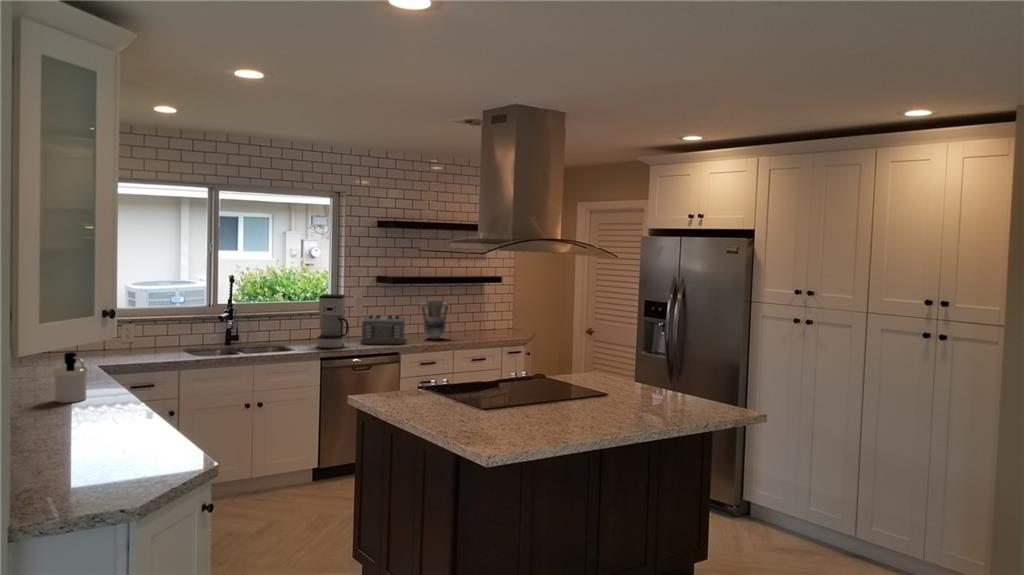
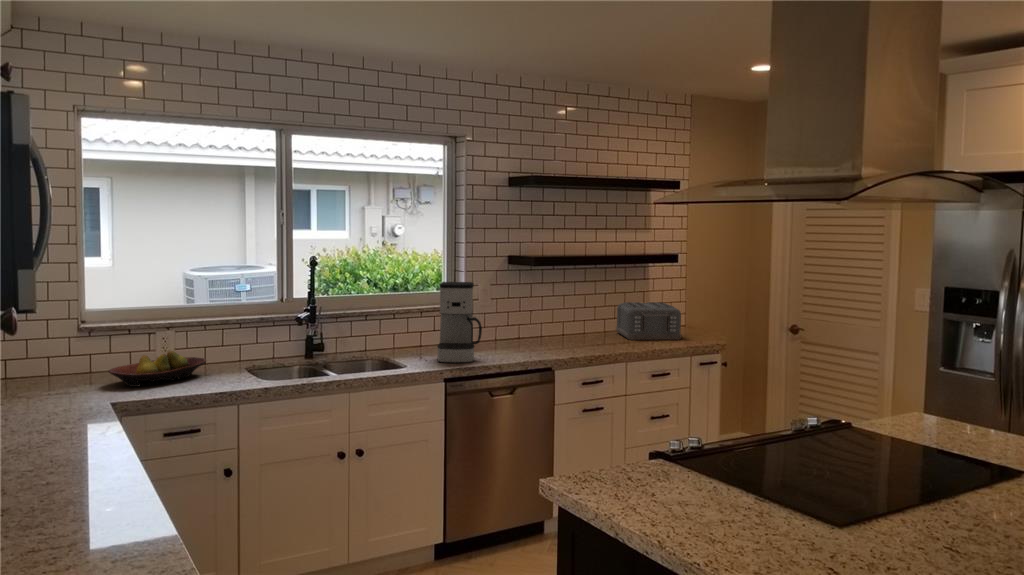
vase: present [422,300,448,339] -> none [577,287,613,345]
toaster: present [361,315,405,344] -> present [616,302,681,340]
fruit bowl: none [90,337,157,359] -> present [109,351,206,387]
soap dispenser: present [53,352,87,403] -> none [35,401,98,498]

